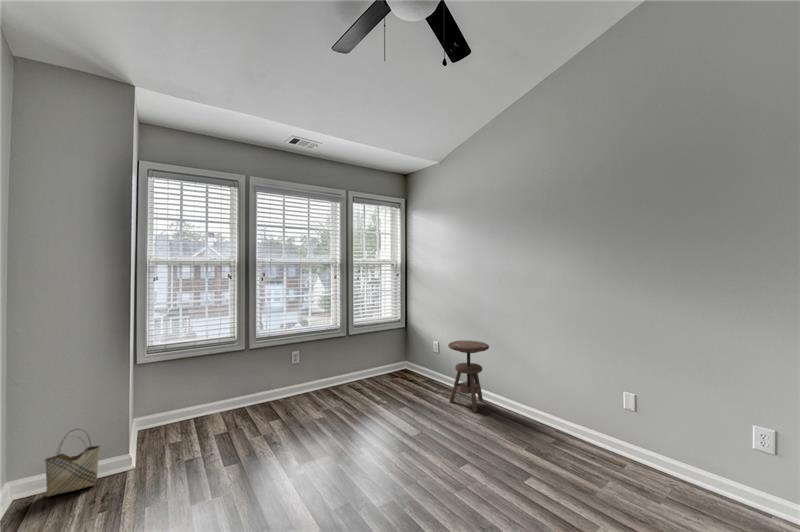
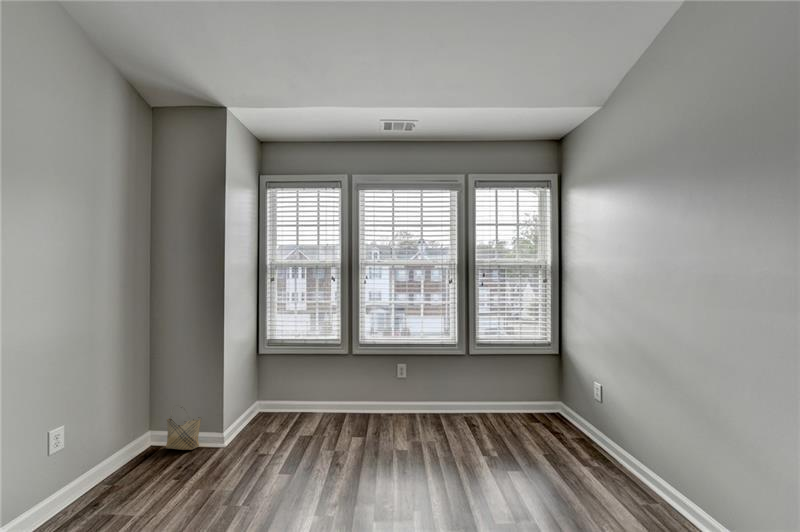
side table: present [448,340,489,412] -> none [572,386,647,511]

